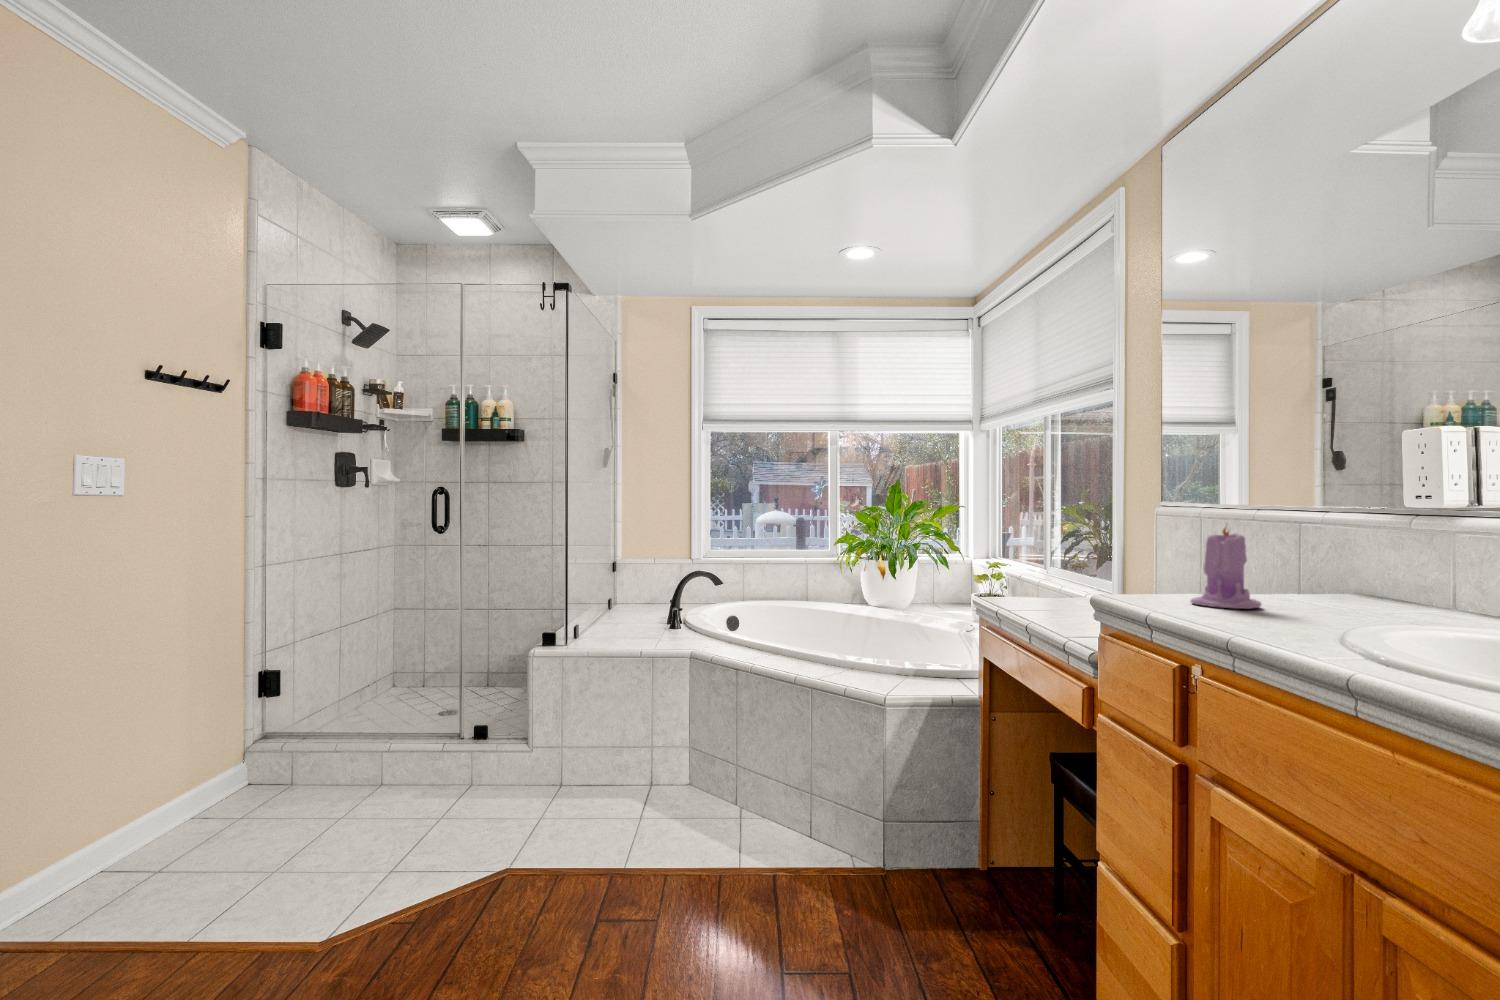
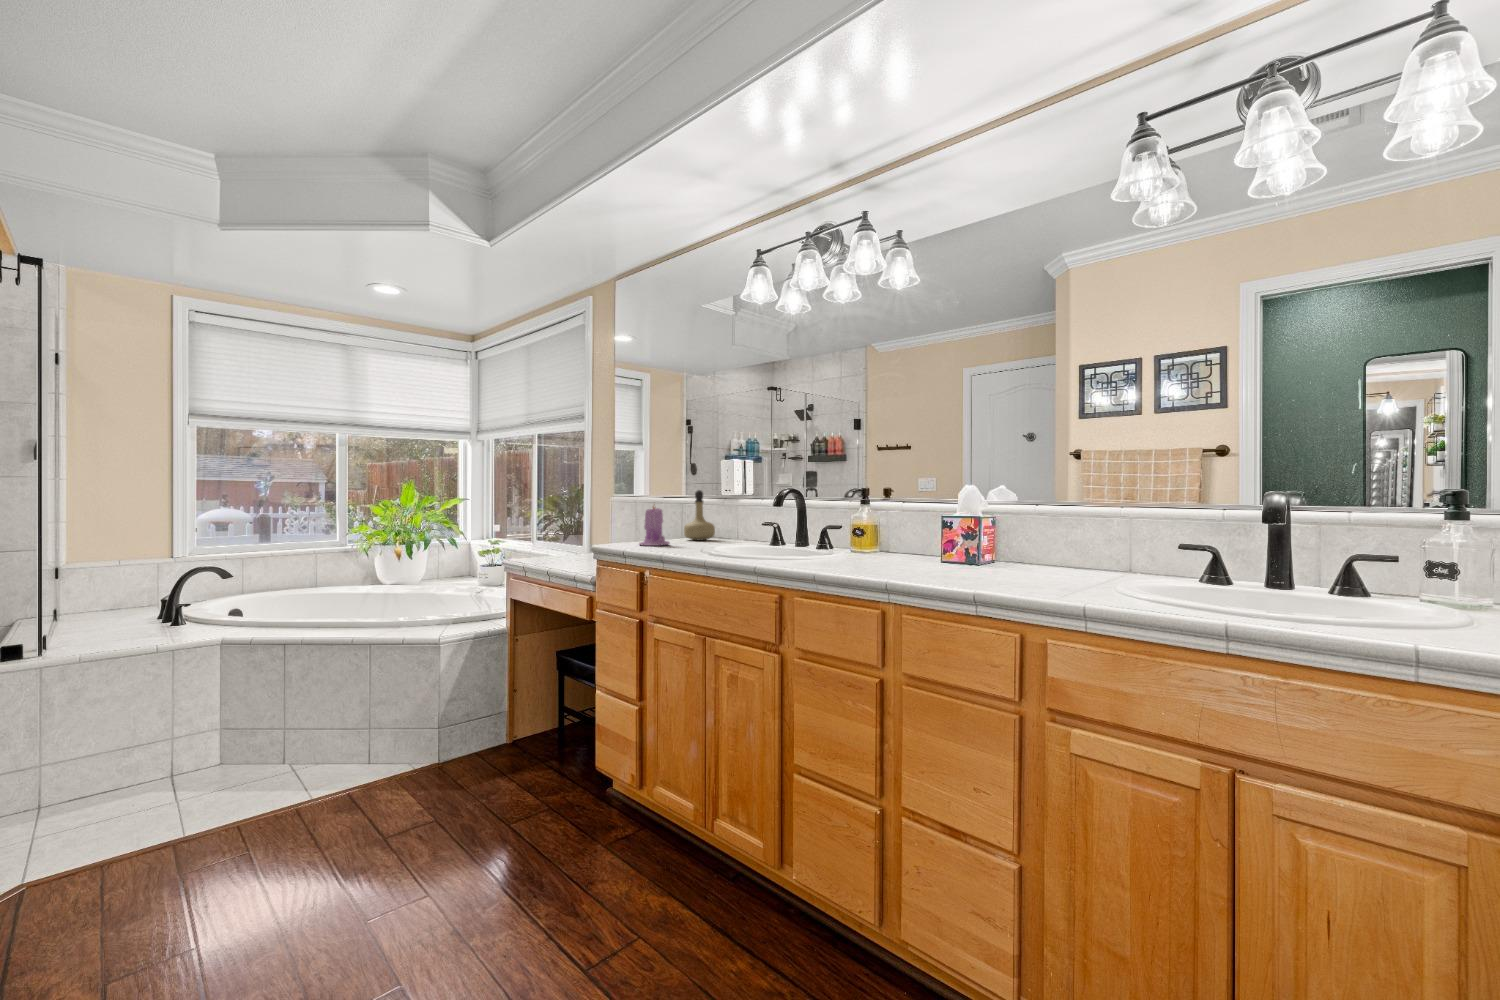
perfume bottle: none [1298,498,1374,599] -> present [684,490,715,540]

